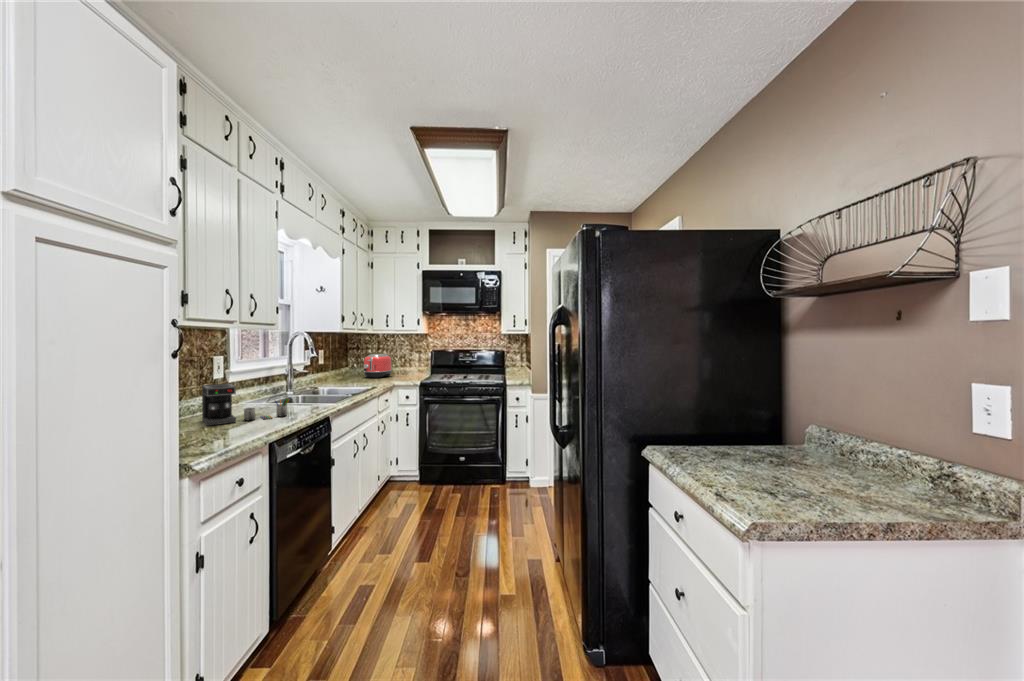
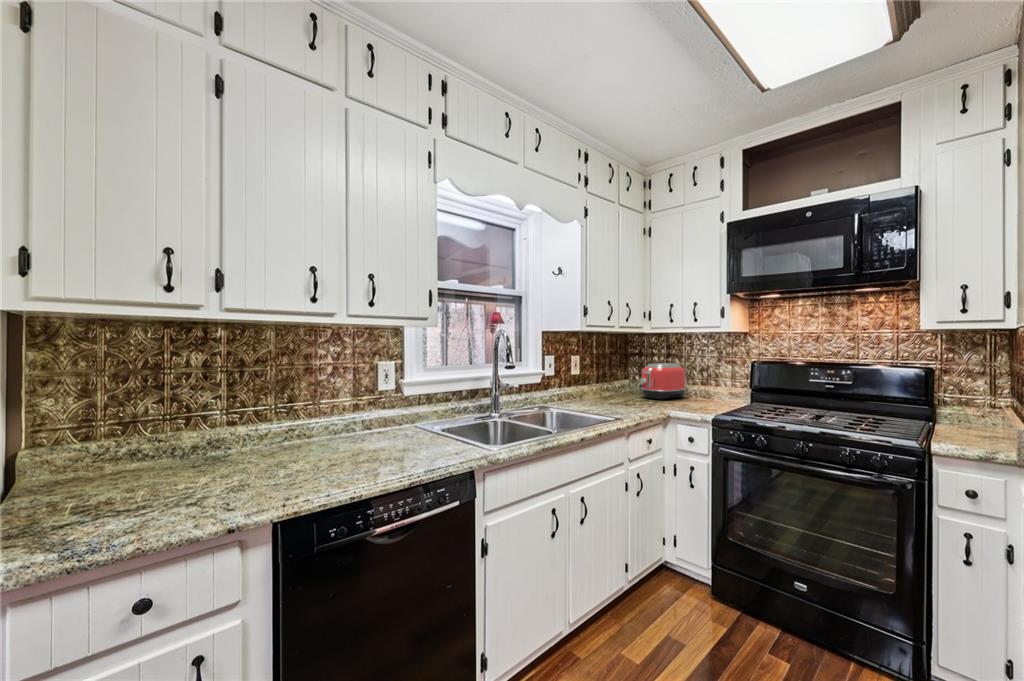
coffee maker: present [202,384,289,426] -> none [307,401,411,462]

